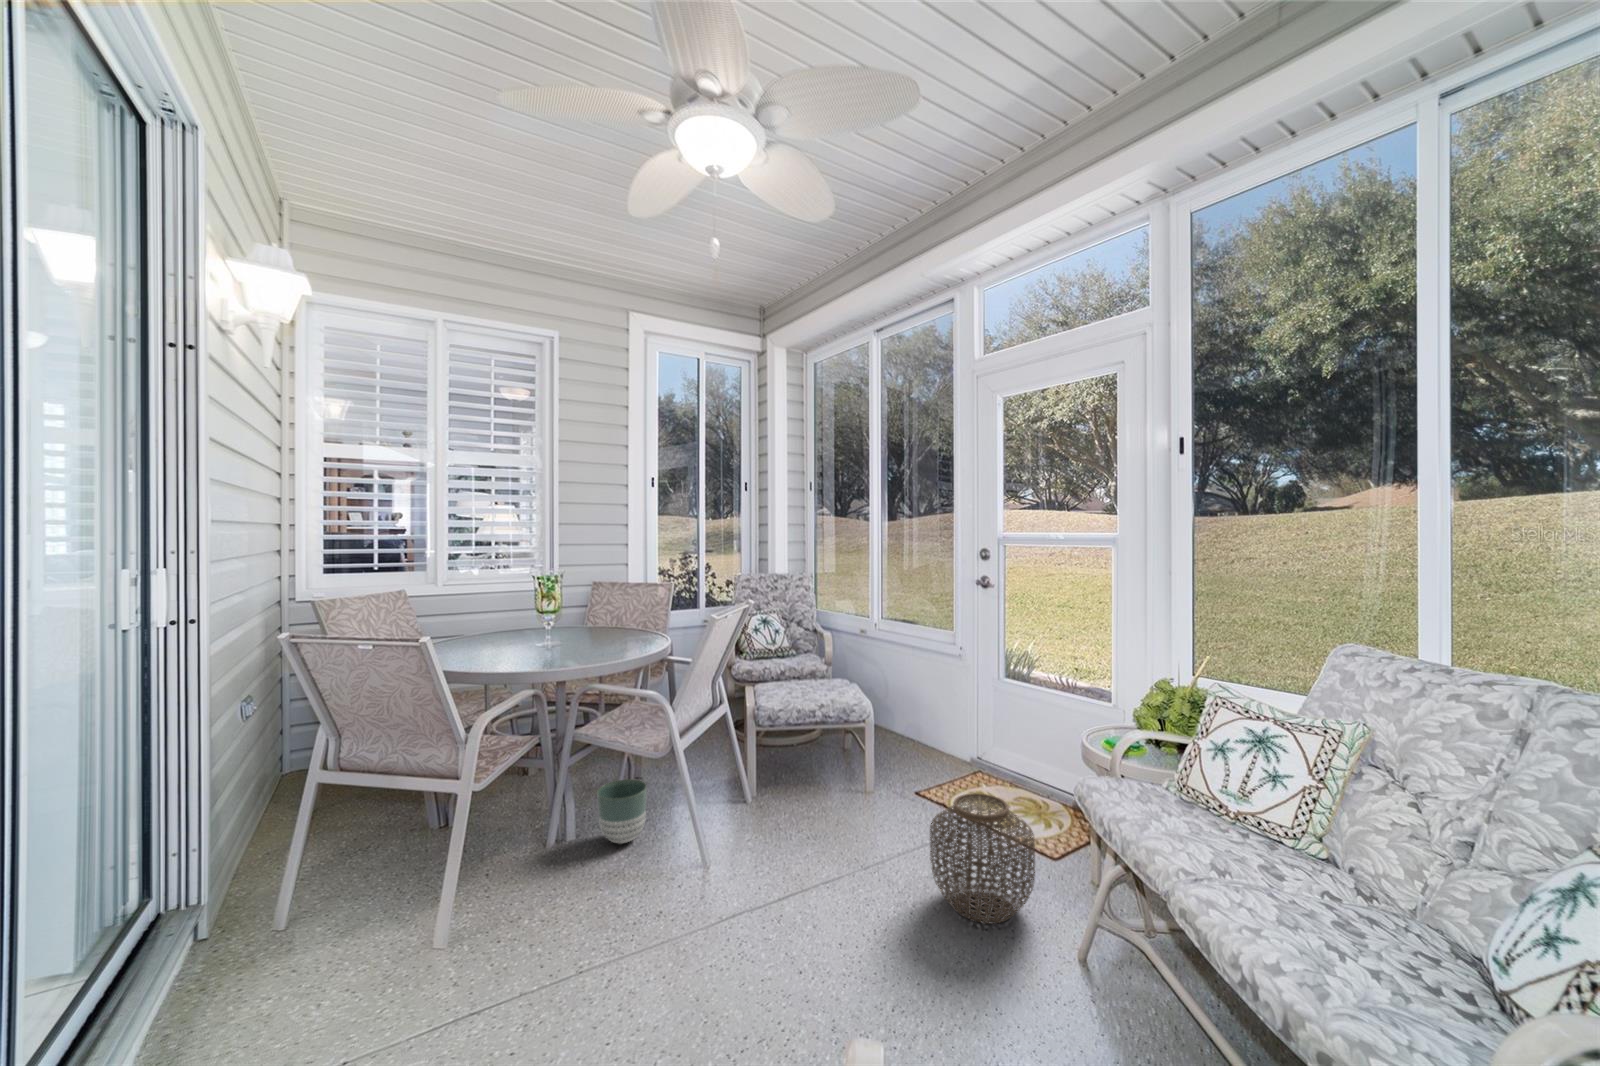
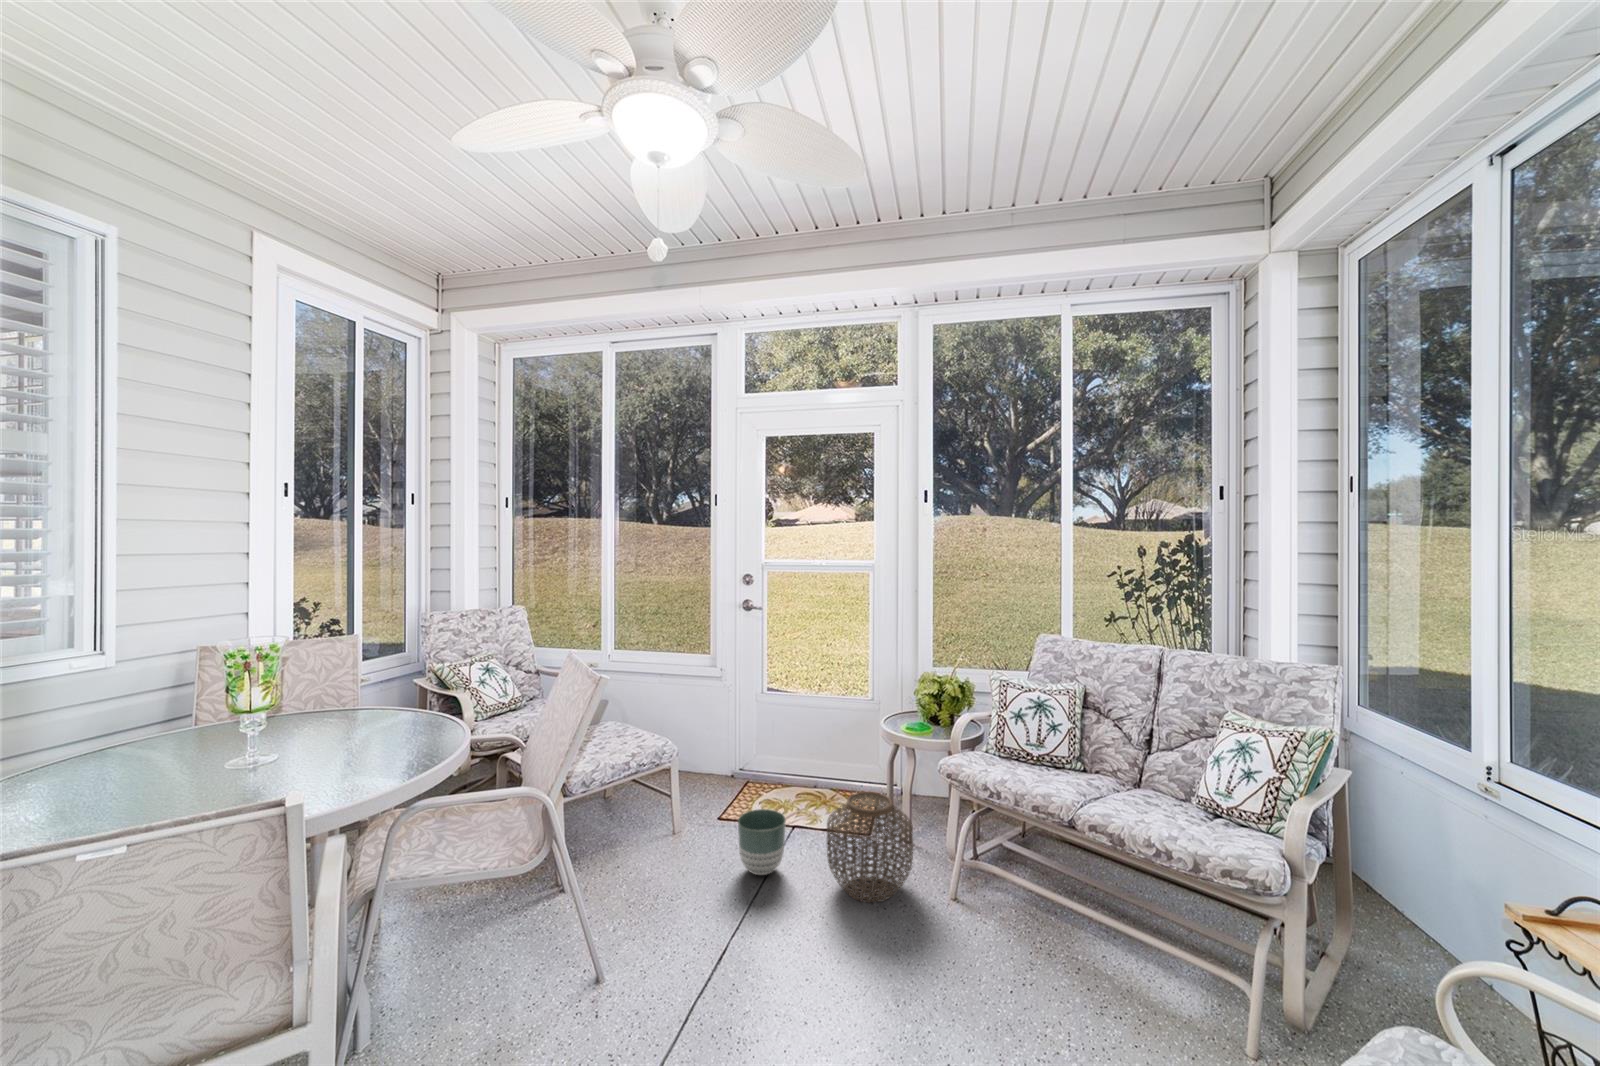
planter: present [597,779,647,844] -> present [738,809,786,875]

